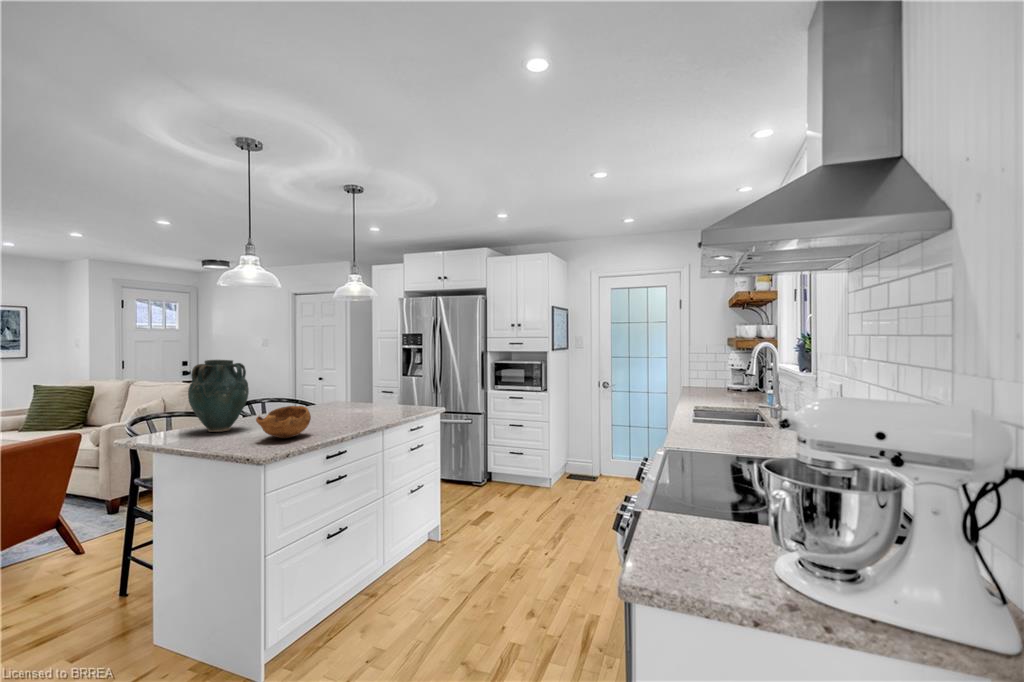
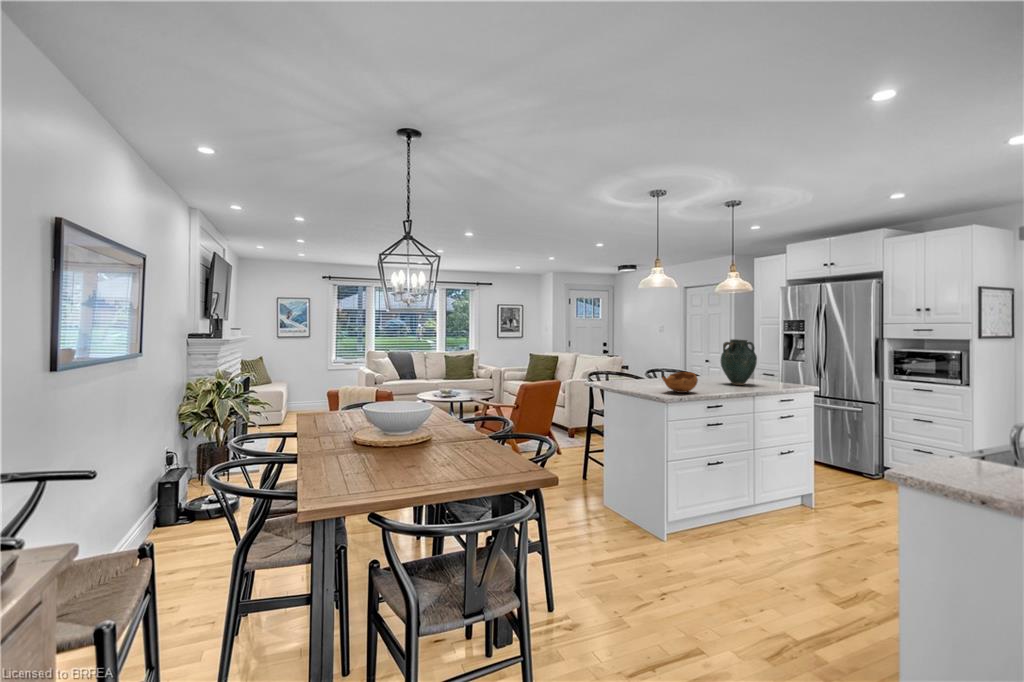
vase: present [188,360,249,432] -> present [721,339,757,385]

